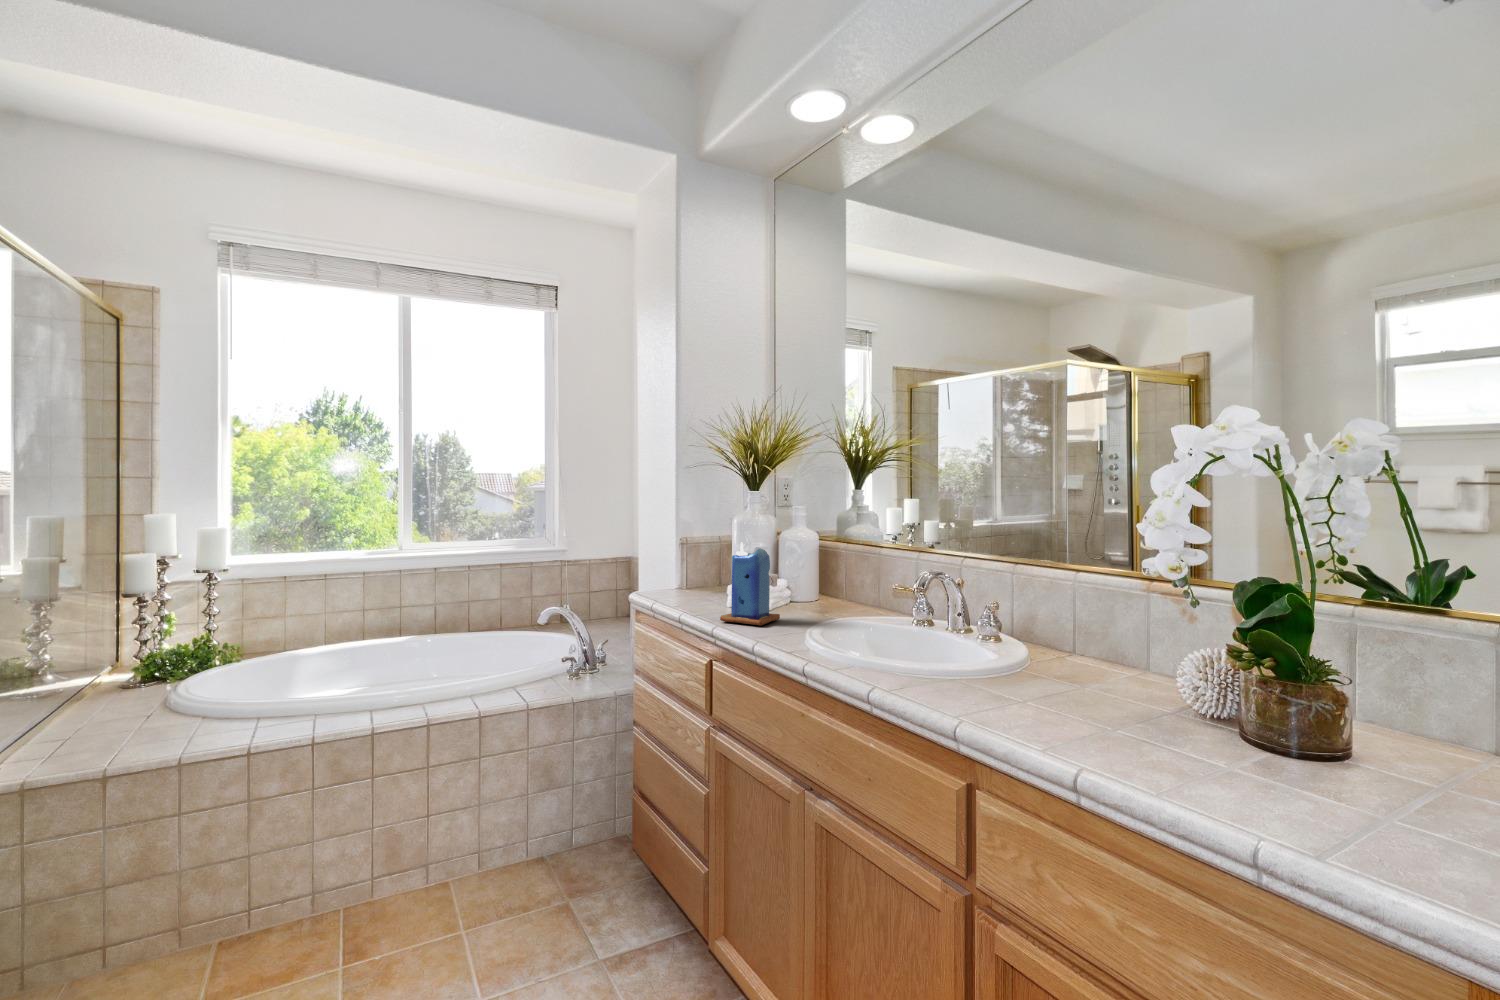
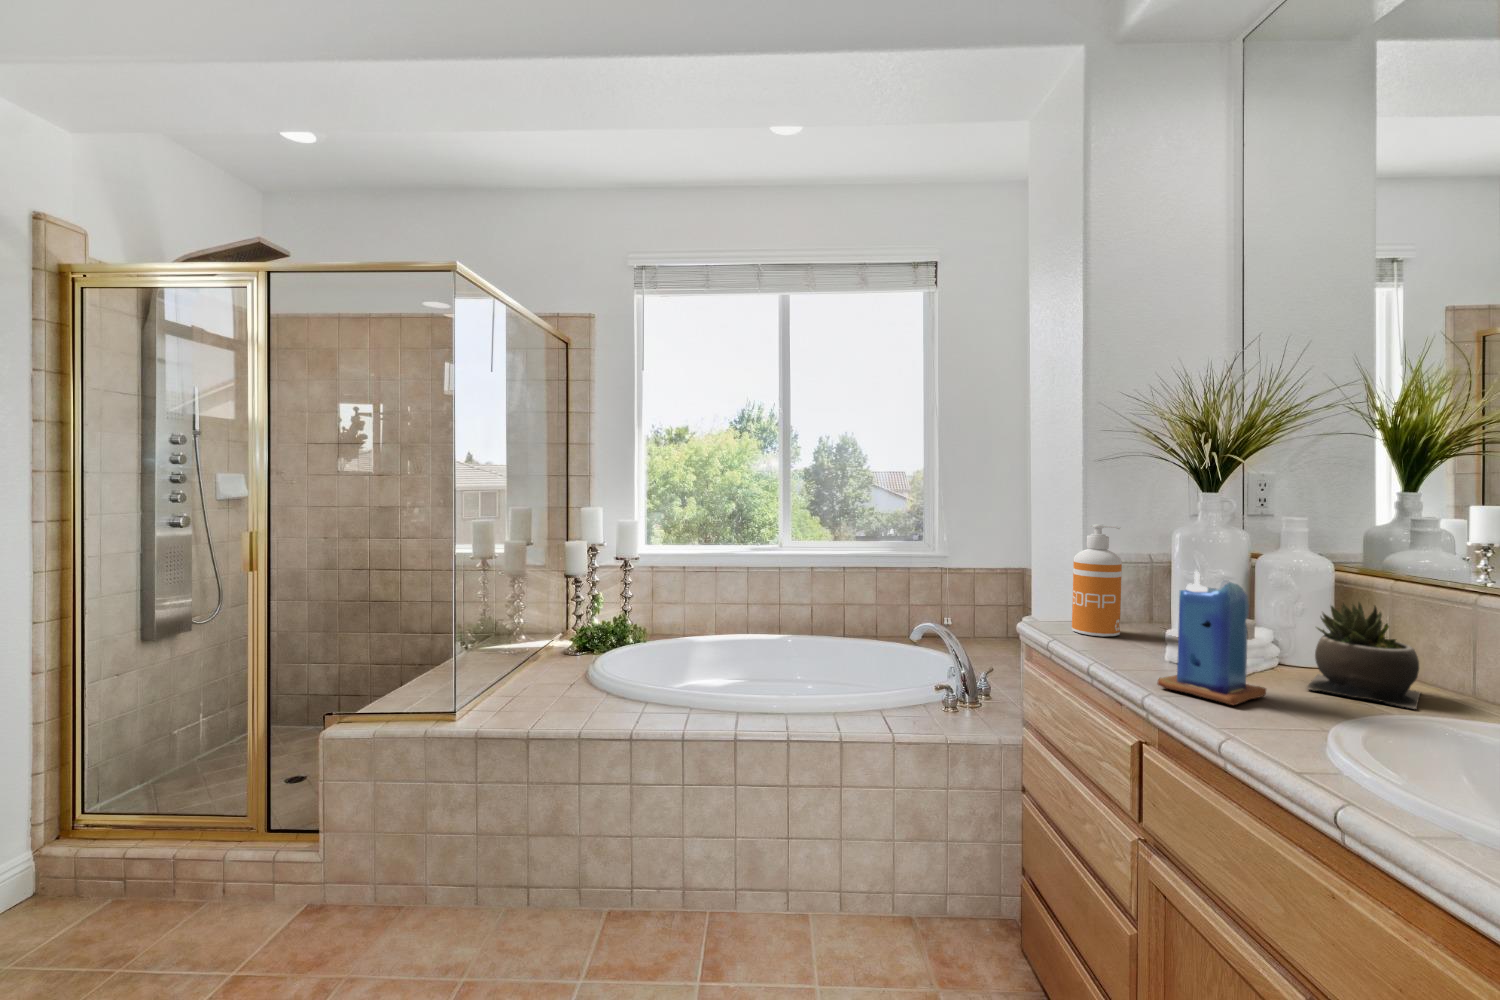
soap dispenser: none [669,516,701,598] -> present [1072,524,1122,636]
succulent plant: none [801,557,857,617] -> present [1306,602,1420,709]

